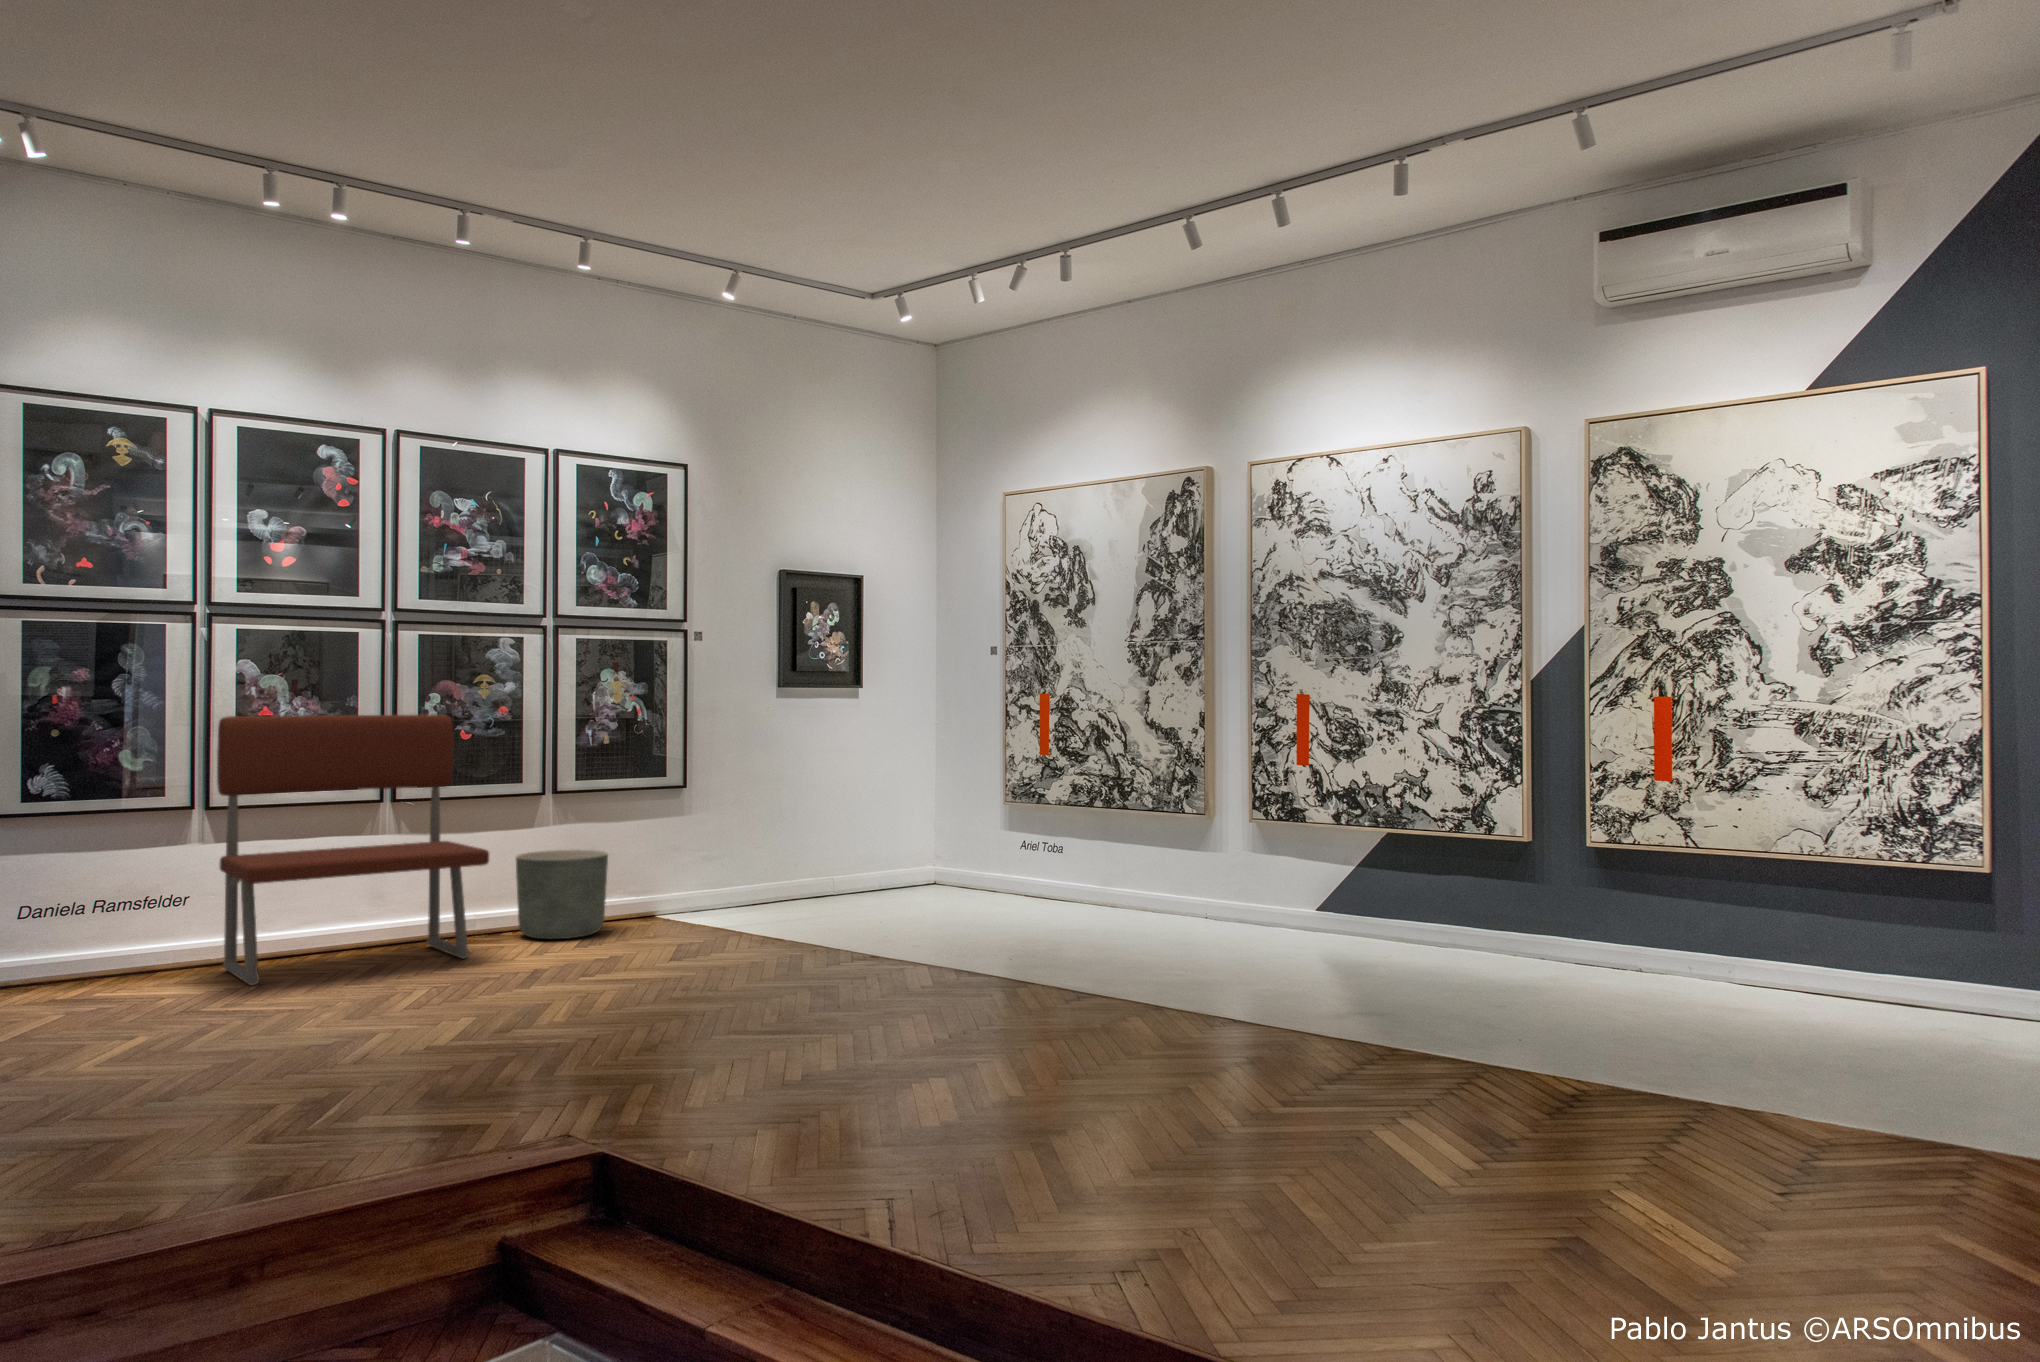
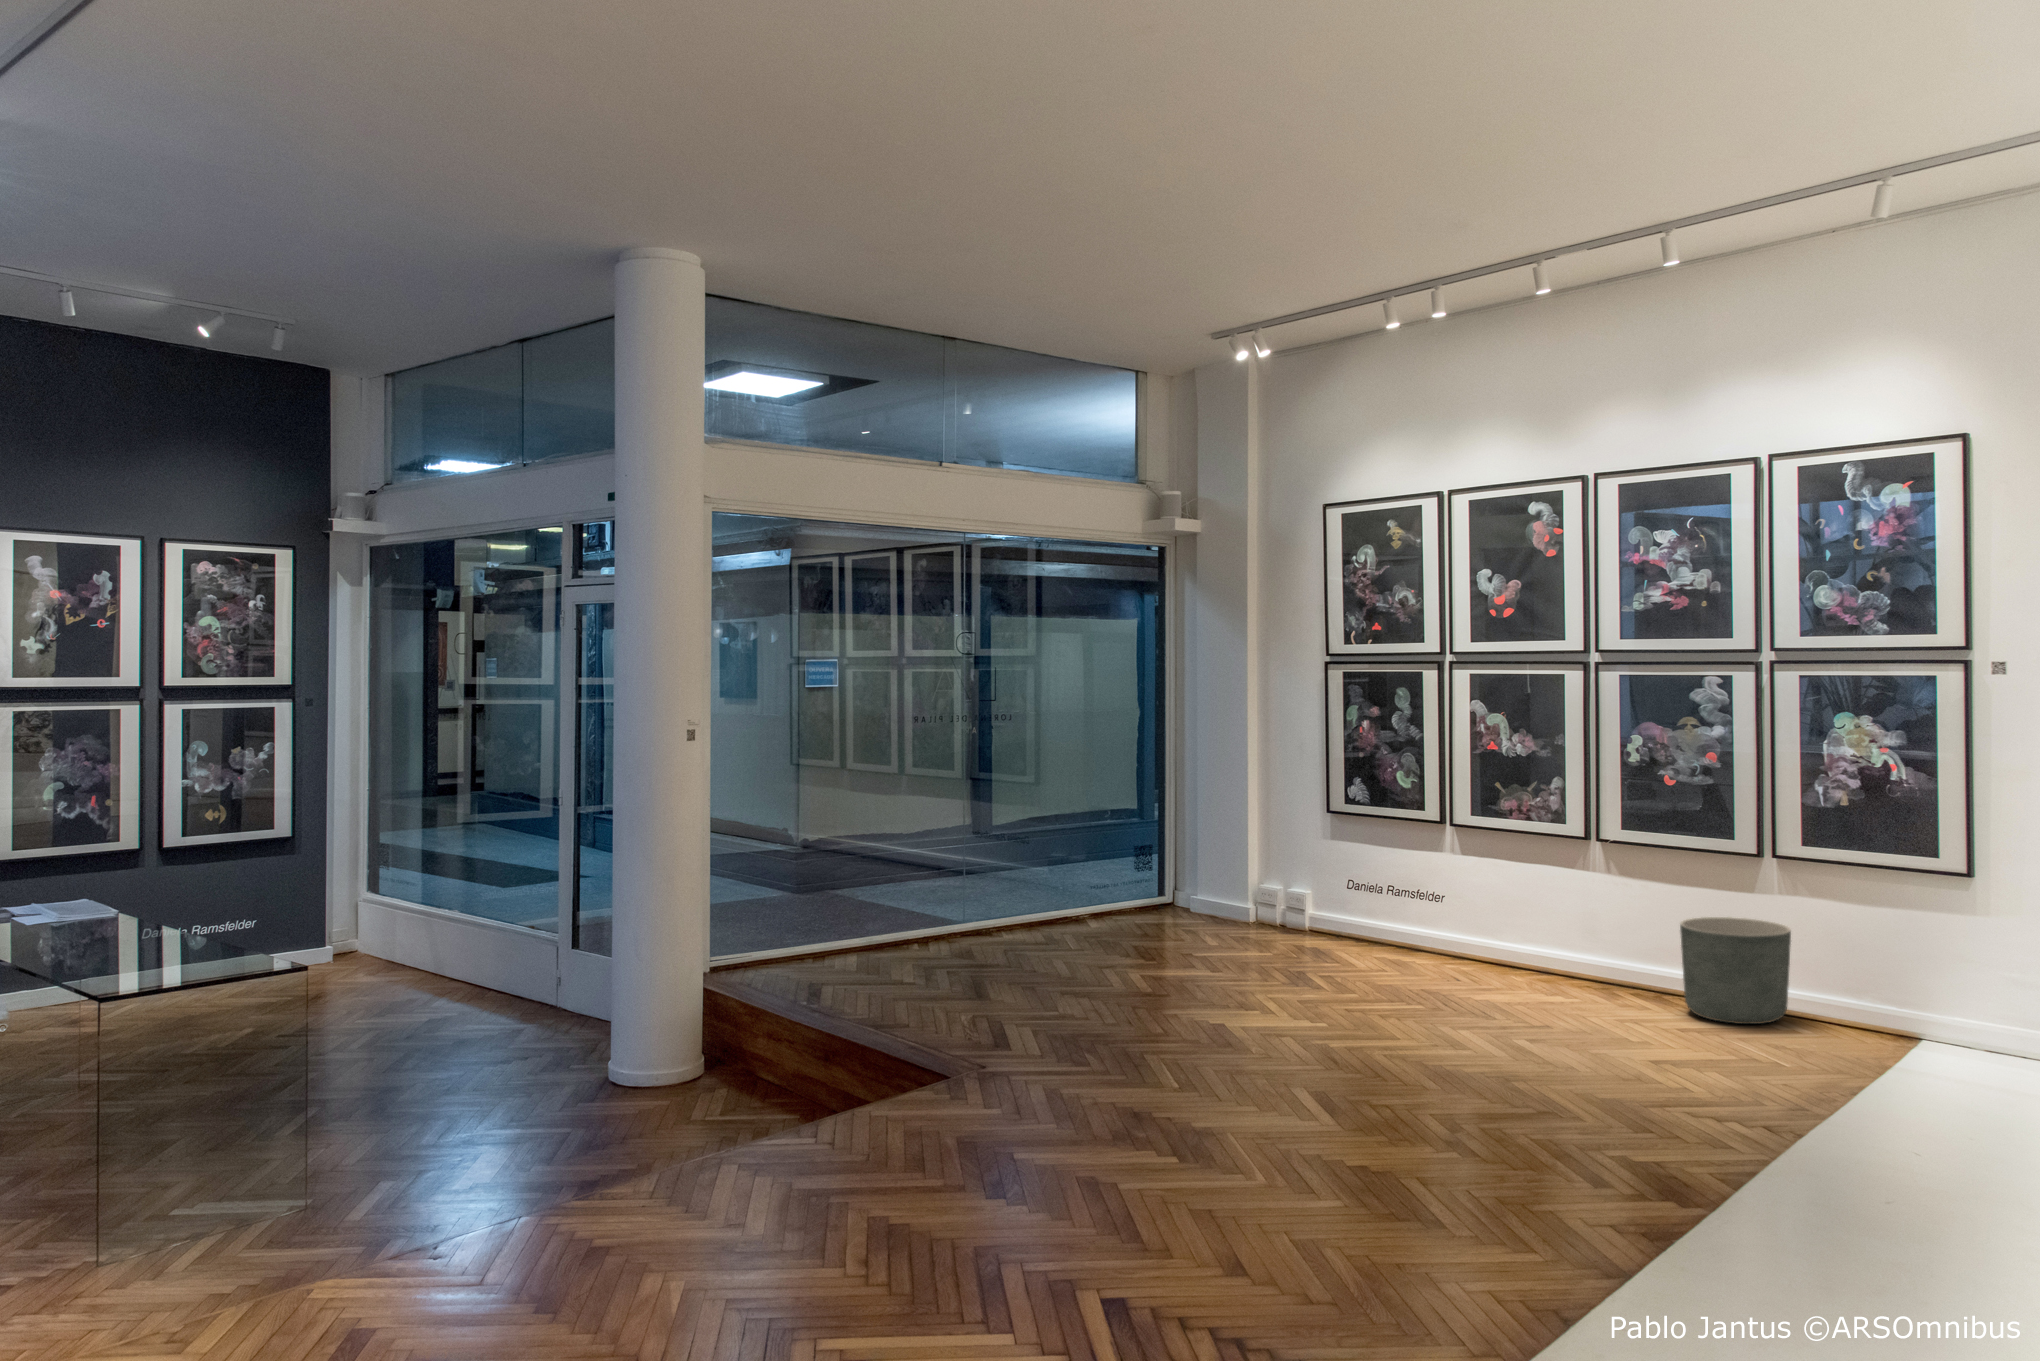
bench: present [217,715,489,985] -> none [1381,751,1625,1006]

